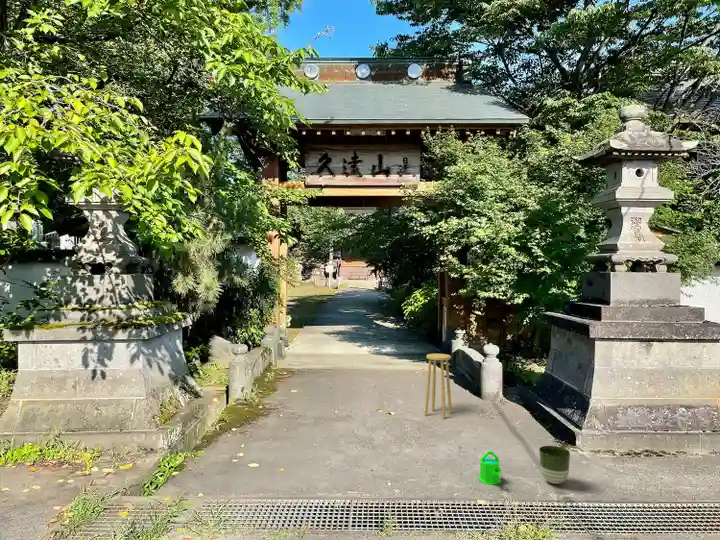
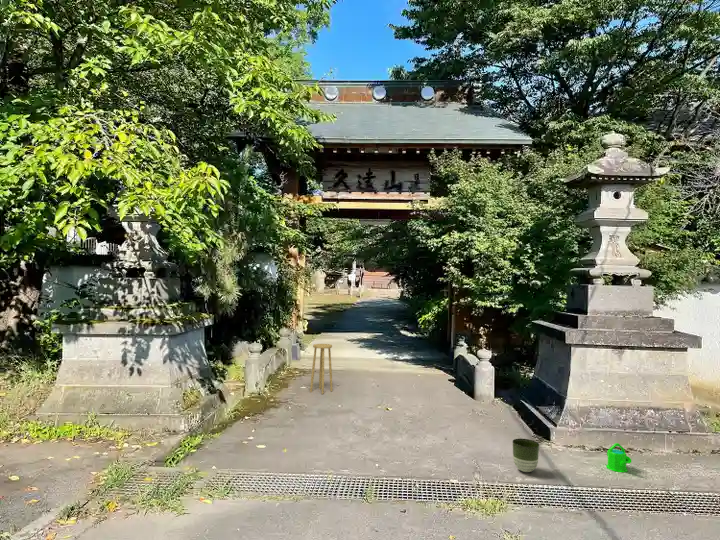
stool: present [425,354,452,419] -> present [310,344,332,394]
watering can: present [479,451,501,484] -> present [606,443,631,472]

